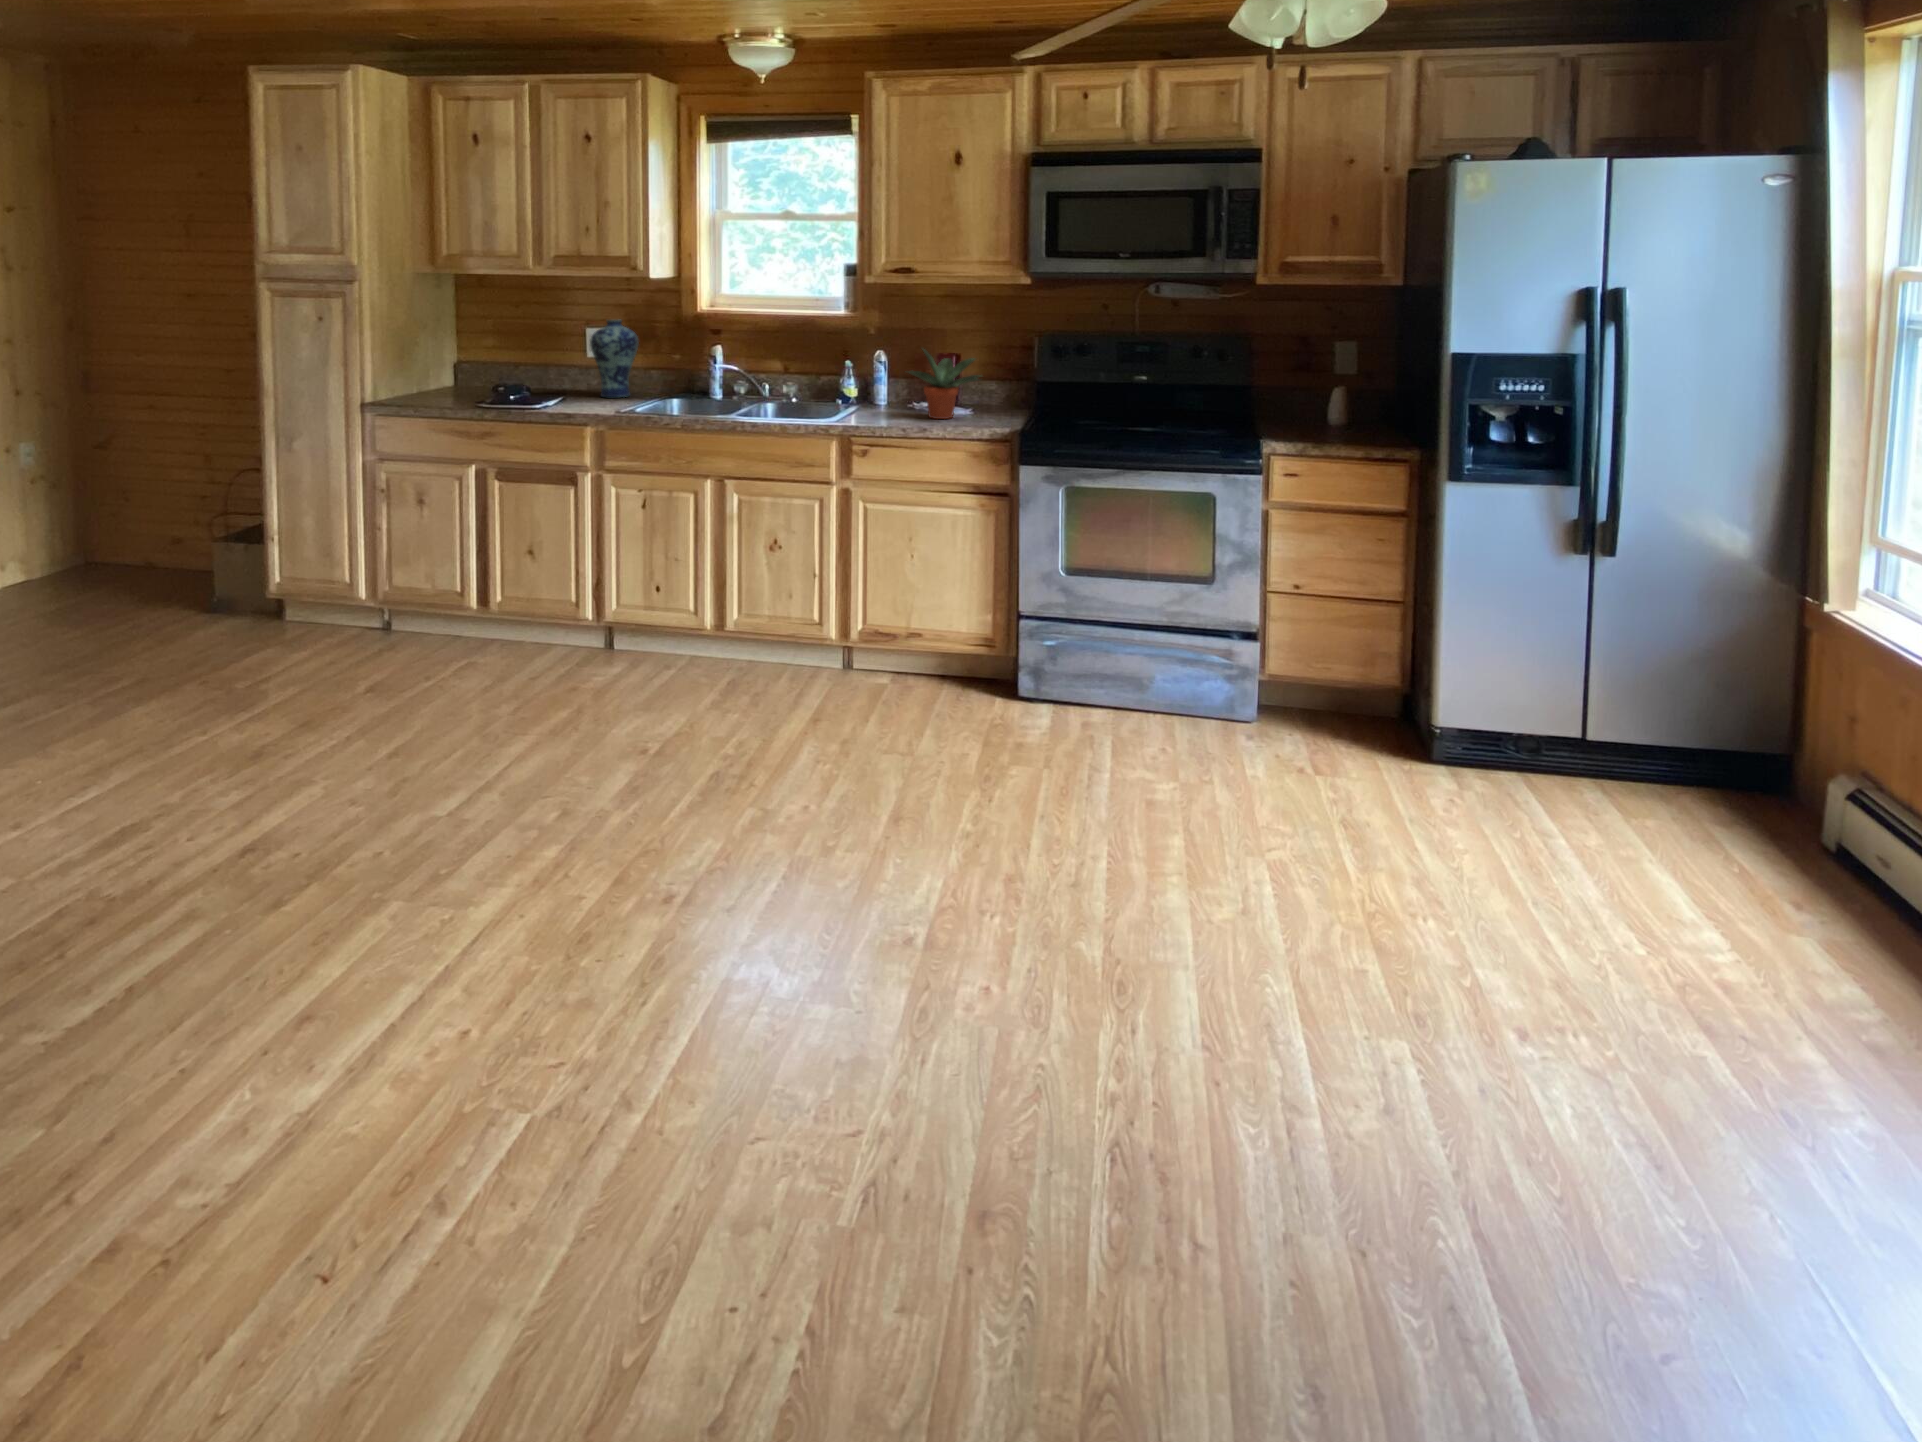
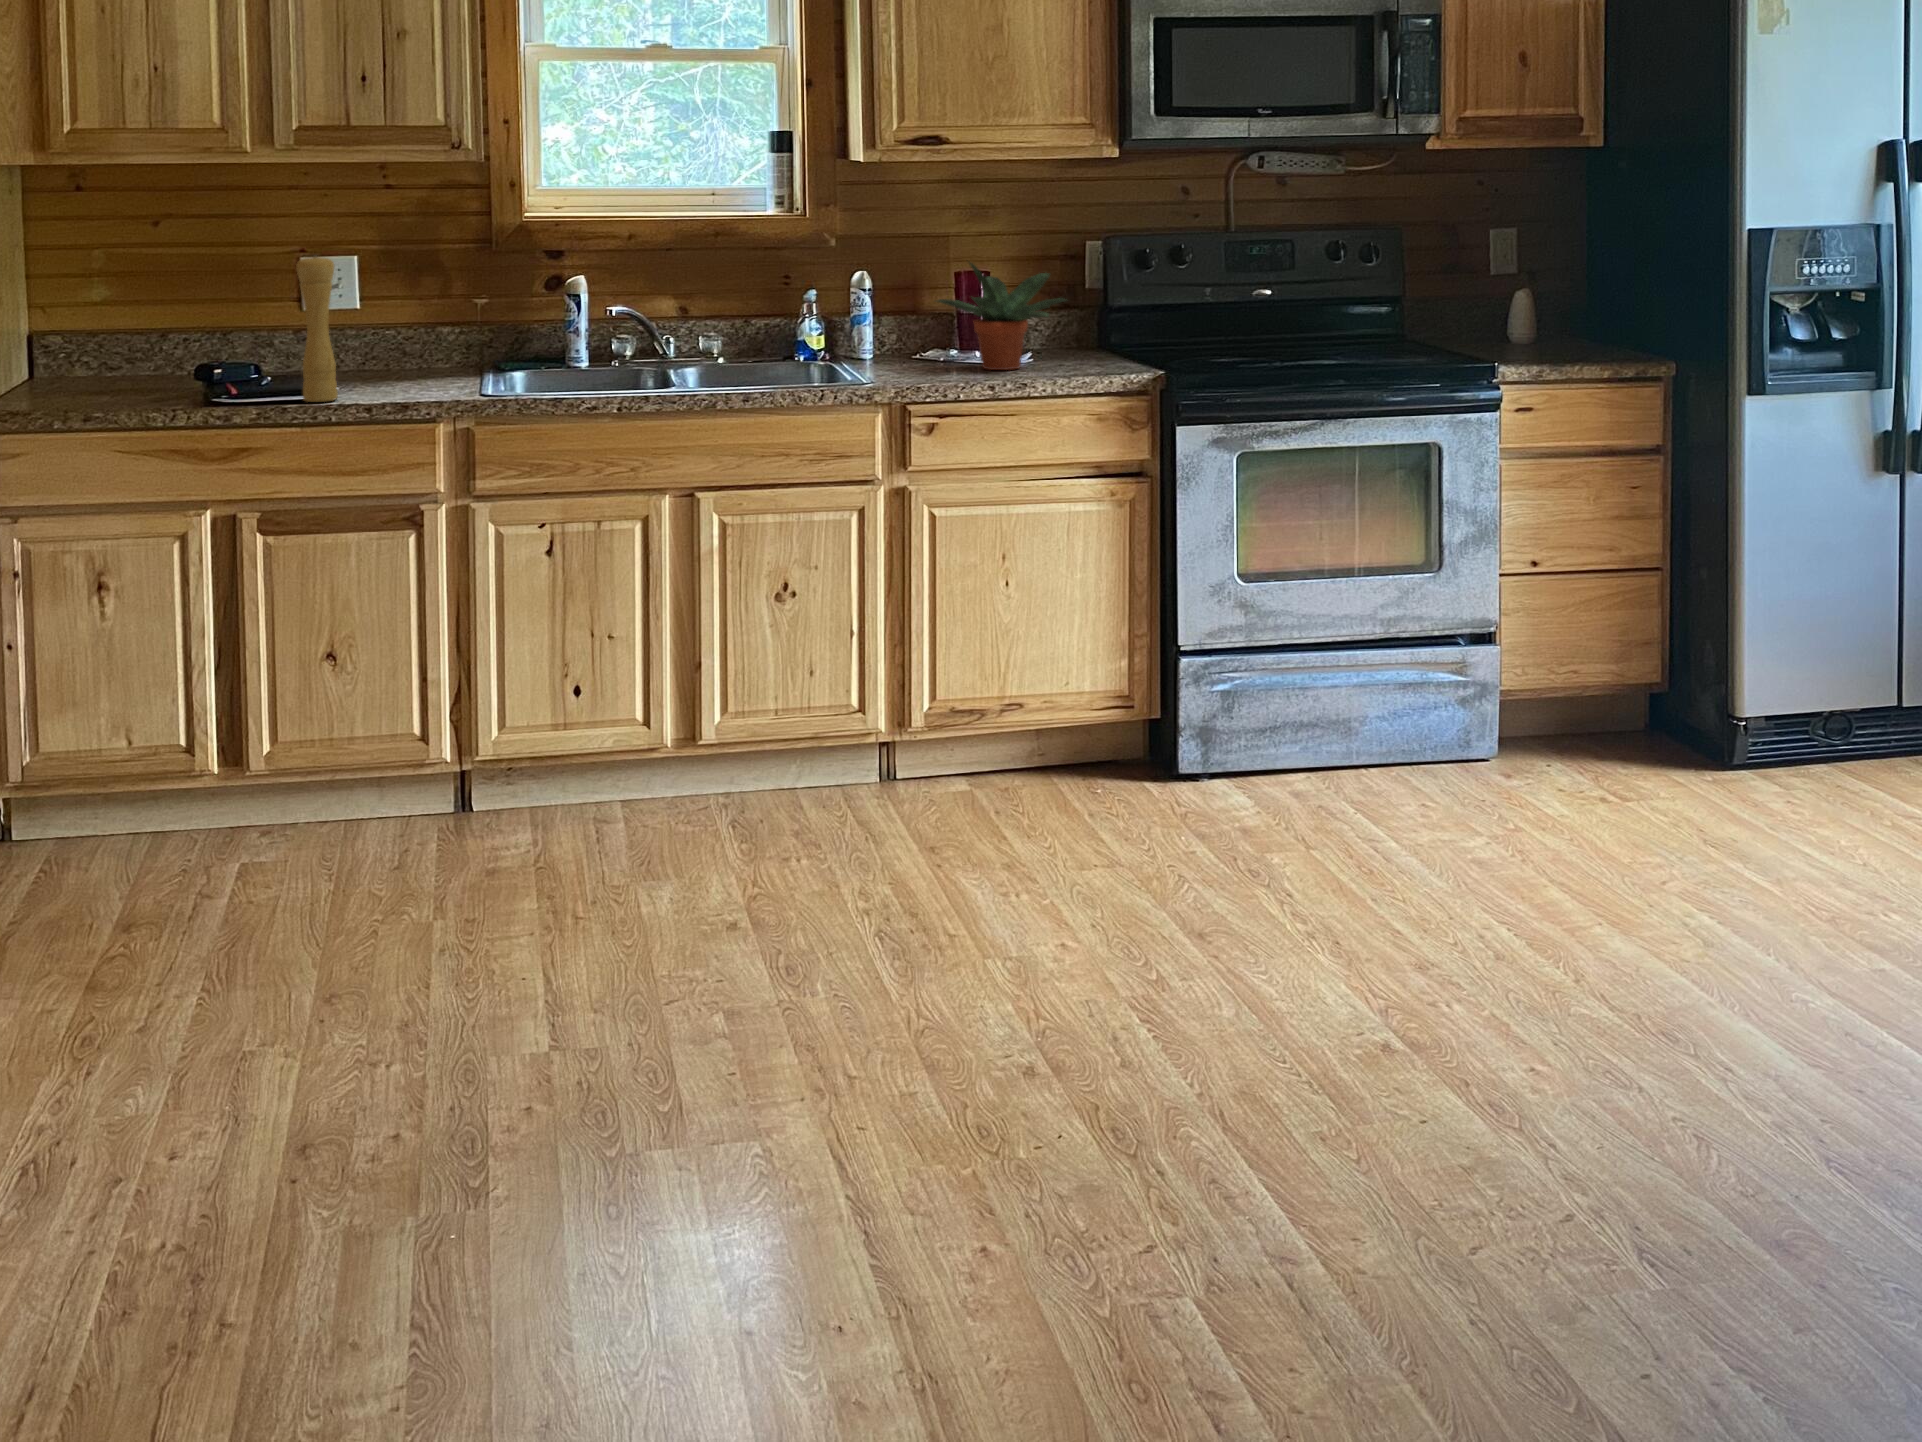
vase: present [590,320,639,397] -> none [338,240,425,378]
pepper mill: none [534,326,556,409] -> present [296,255,338,402]

